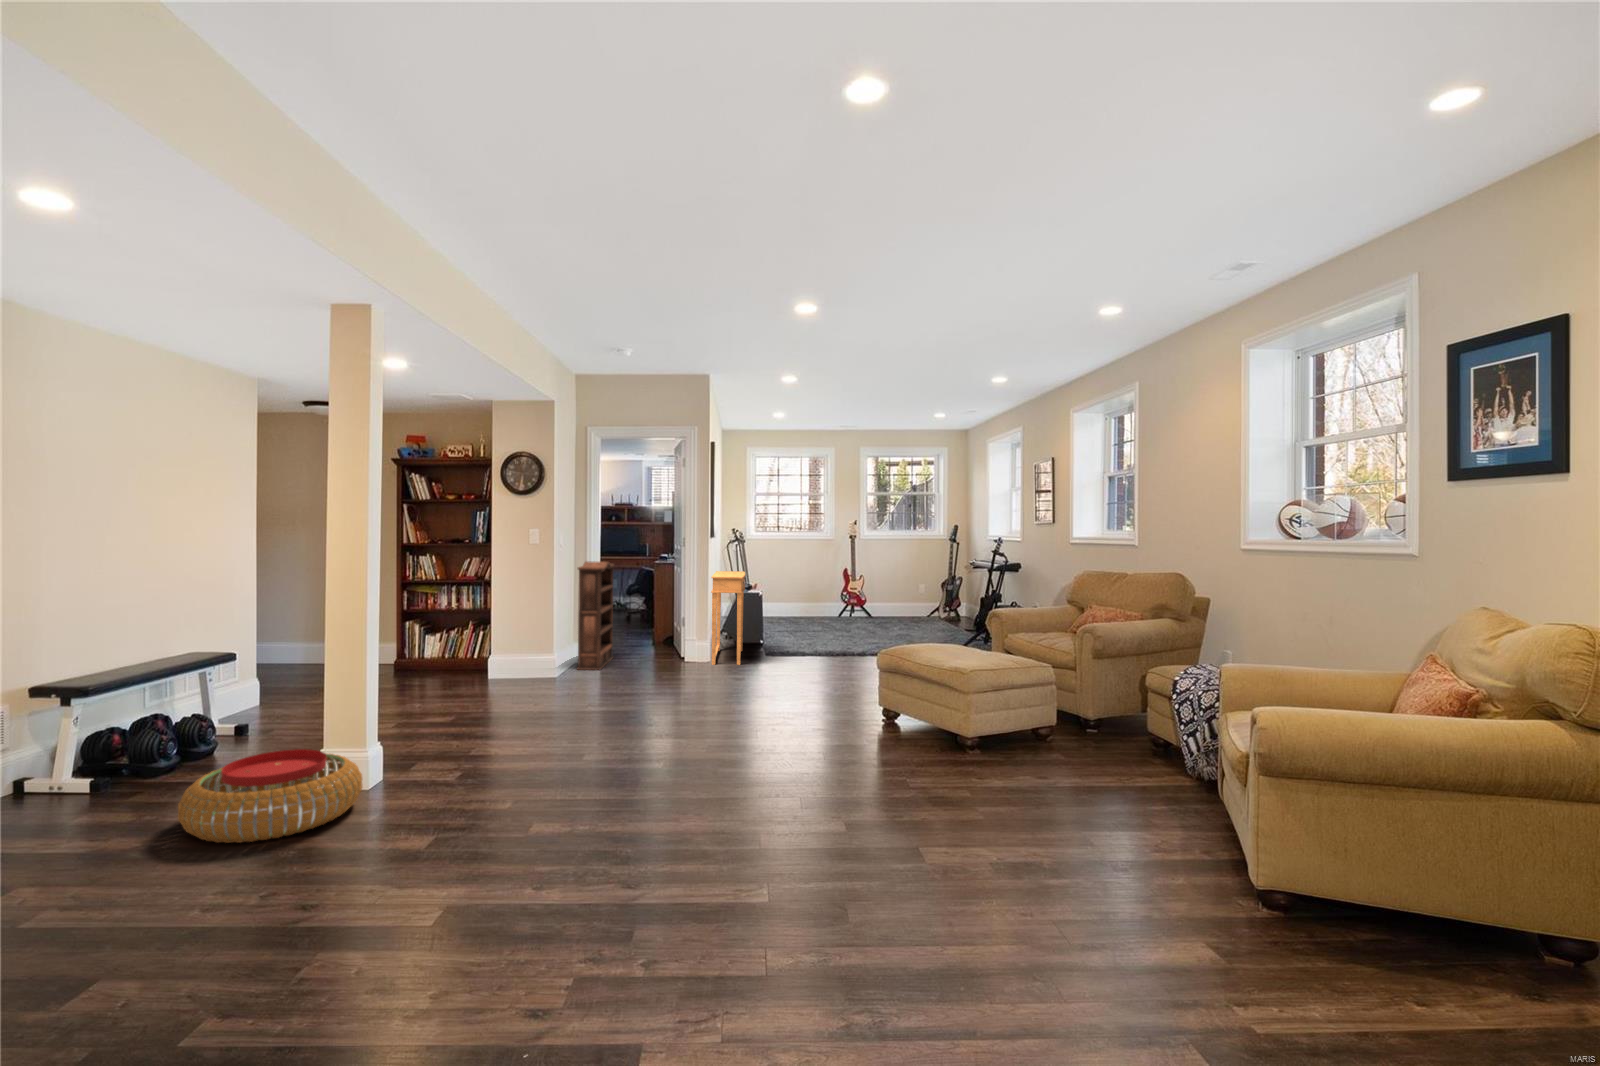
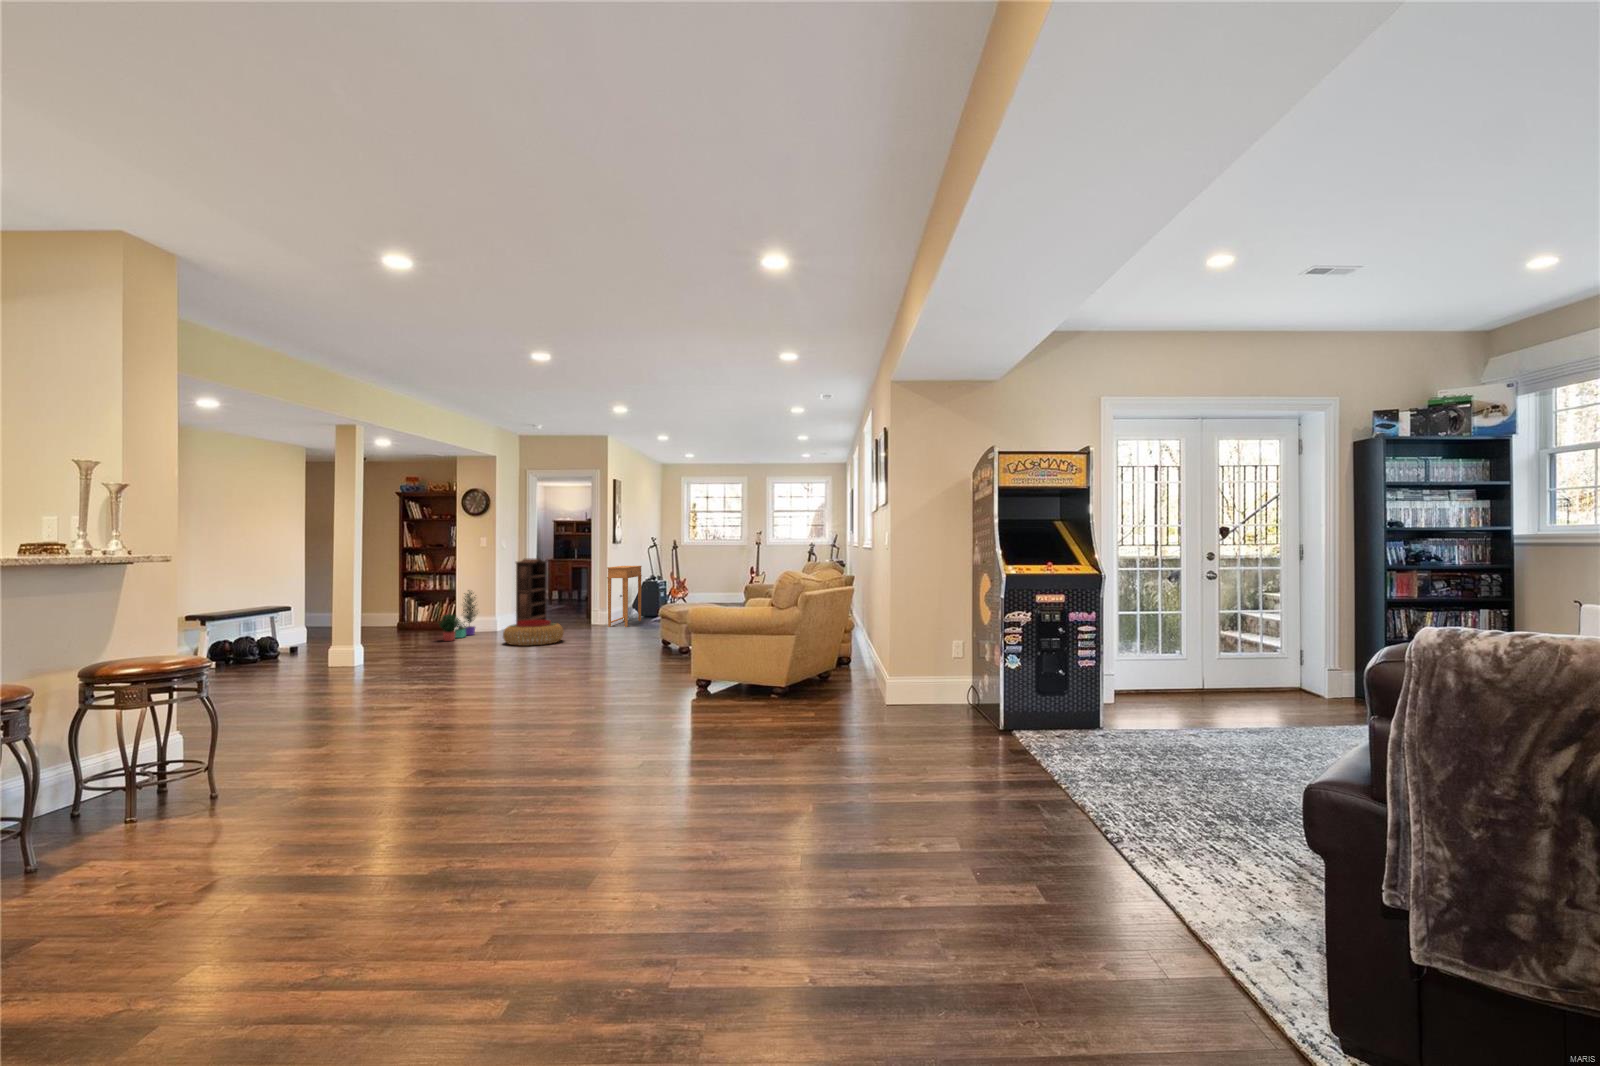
potted plant: none [479,612,534,701] -> present [439,590,478,641]
pouf: present [178,749,362,843] -> present [503,620,563,646]

